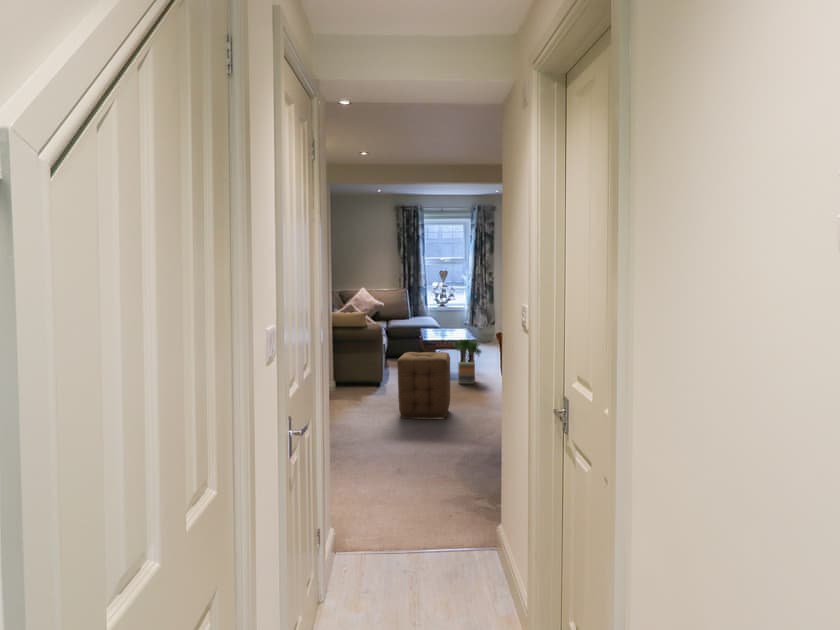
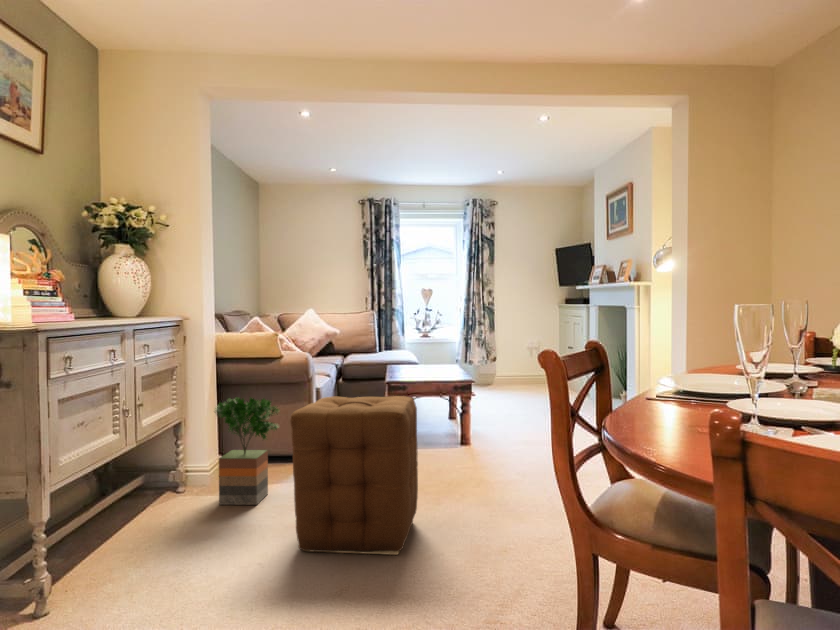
potted tree: present [454,340,481,384] -> present [215,397,279,505]

